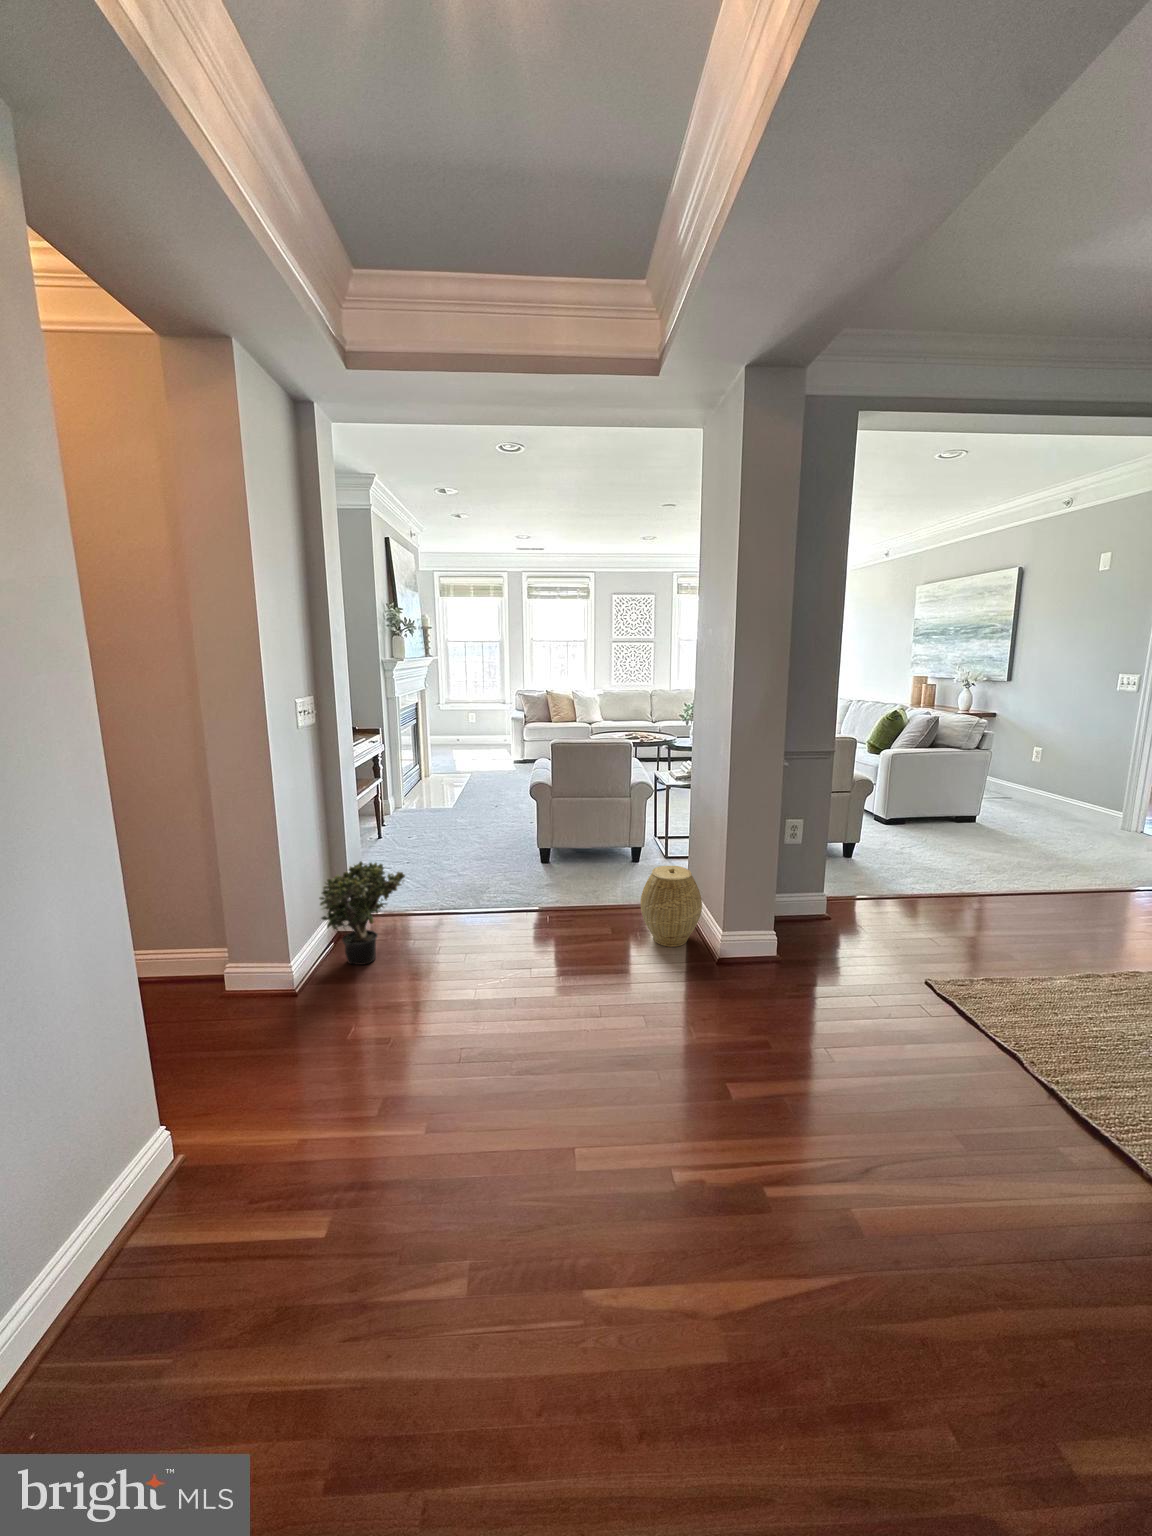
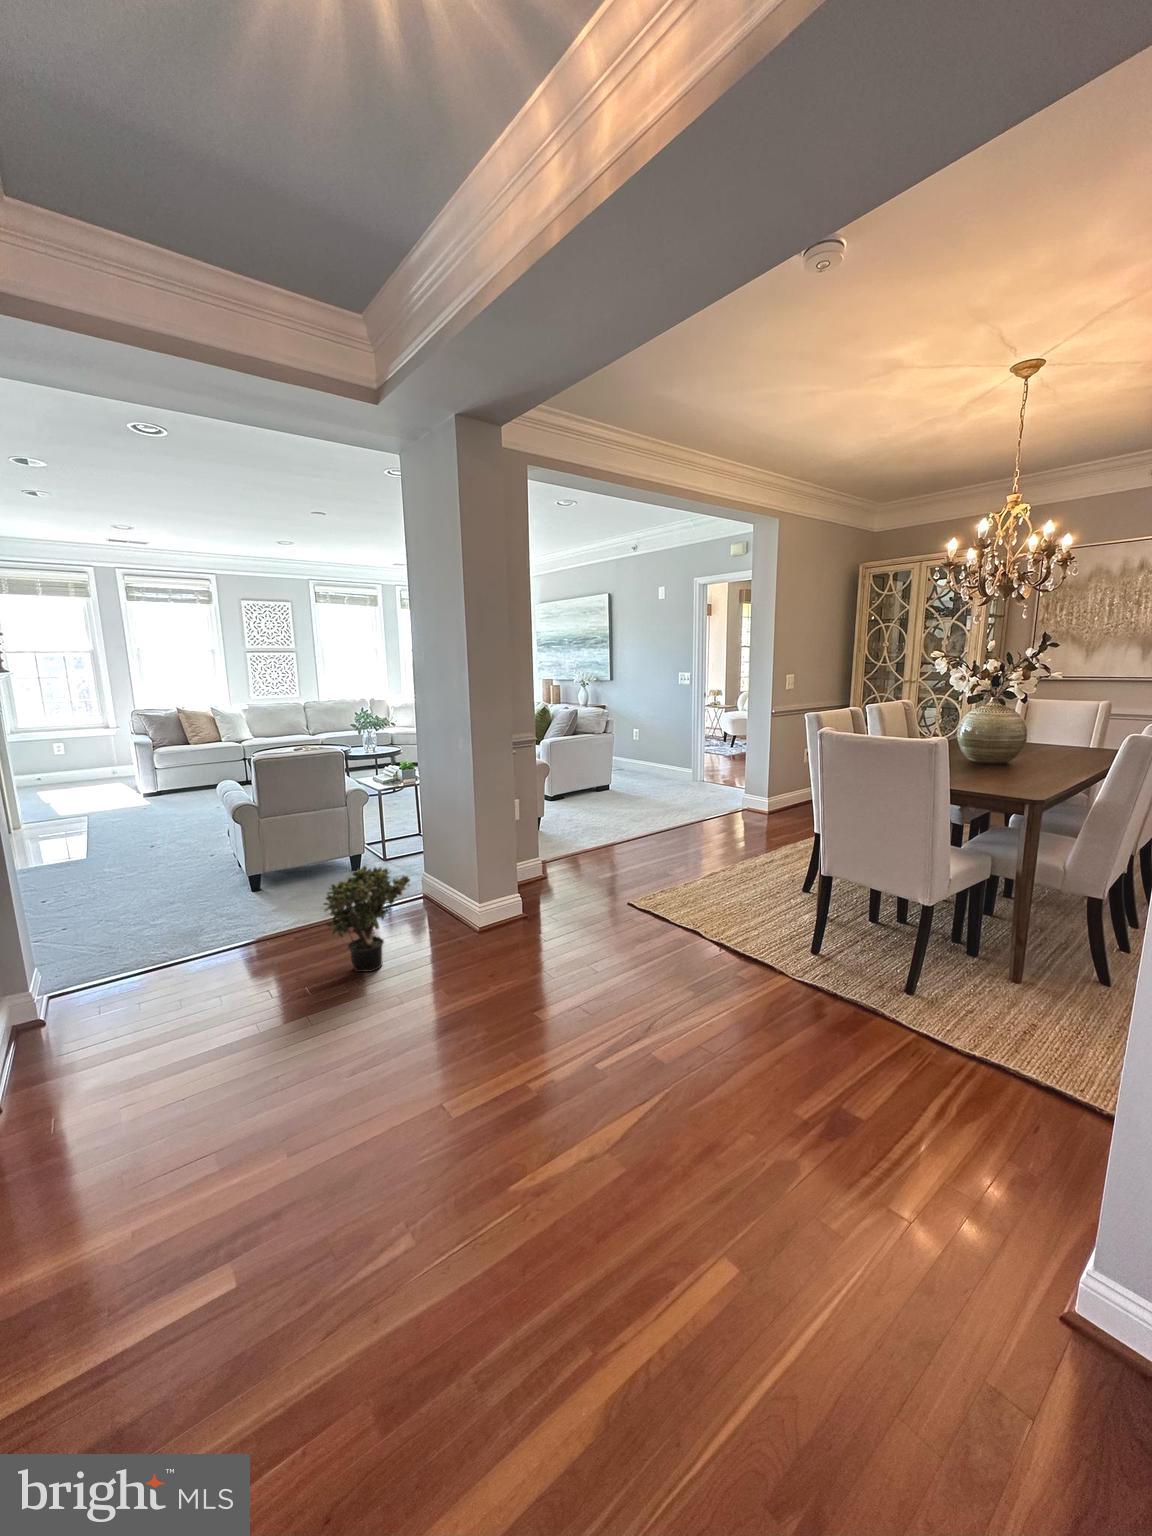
woven basket: present [640,866,702,947] -> none [653,863,717,947]

